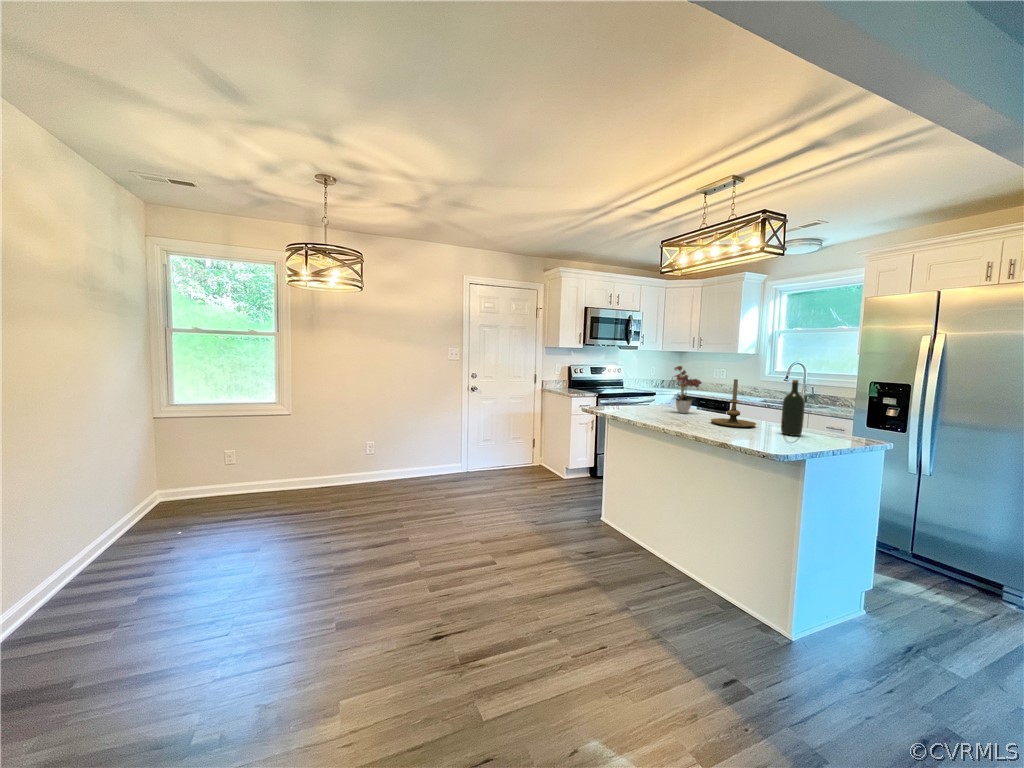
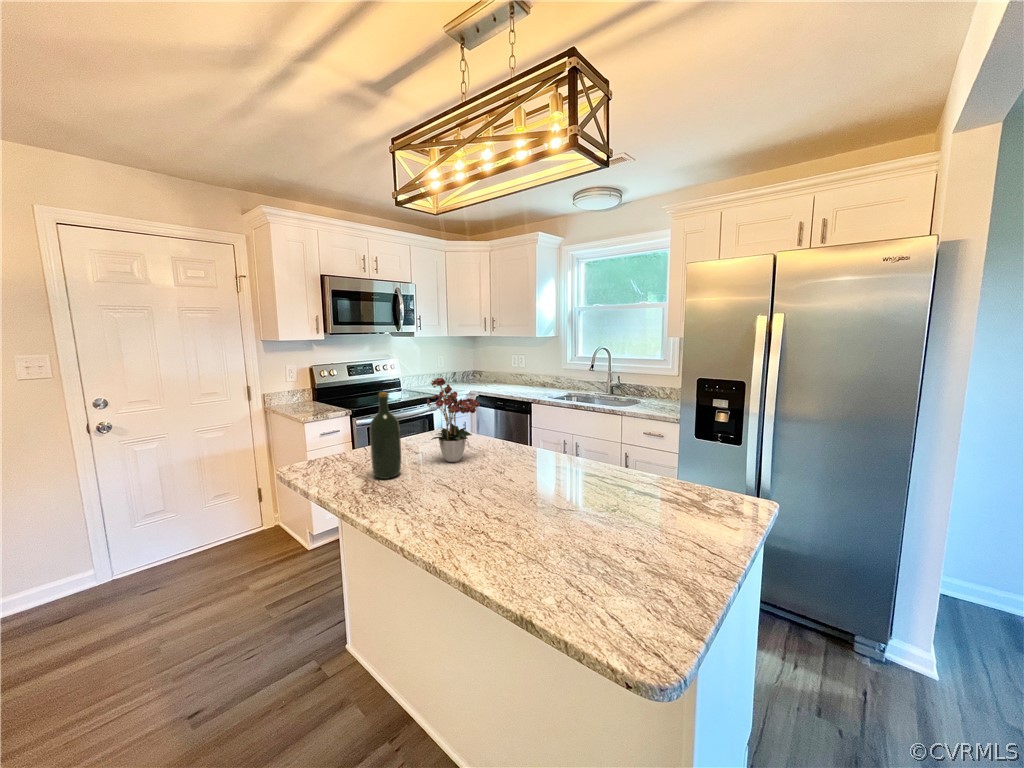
candle holder: present [711,379,756,427] -> none [493,407,571,506]
wine bottle: present [781,380,805,436] -> present [370,392,401,479]

